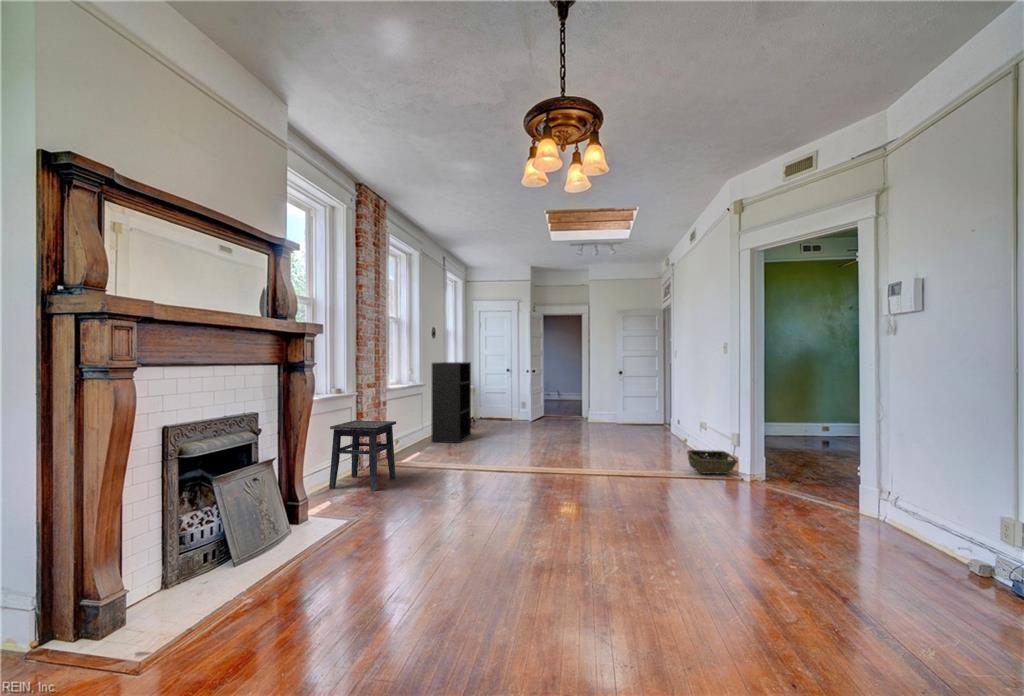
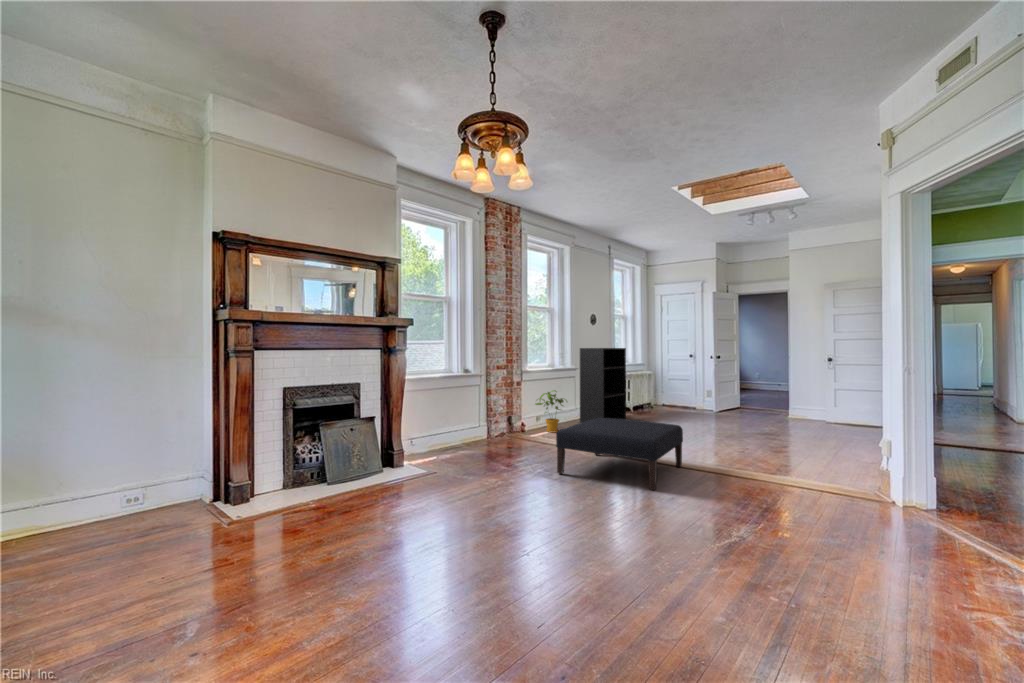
house plant: none [397,409,435,456] -> present [536,390,567,432]
side table: present [329,421,396,491] -> none [450,396,505,454]
ottoman: none [496,433,602,496] -> present [556,418,683,490]
woven basket: present [687,450,737,474] -> none [812,459,881,496]

